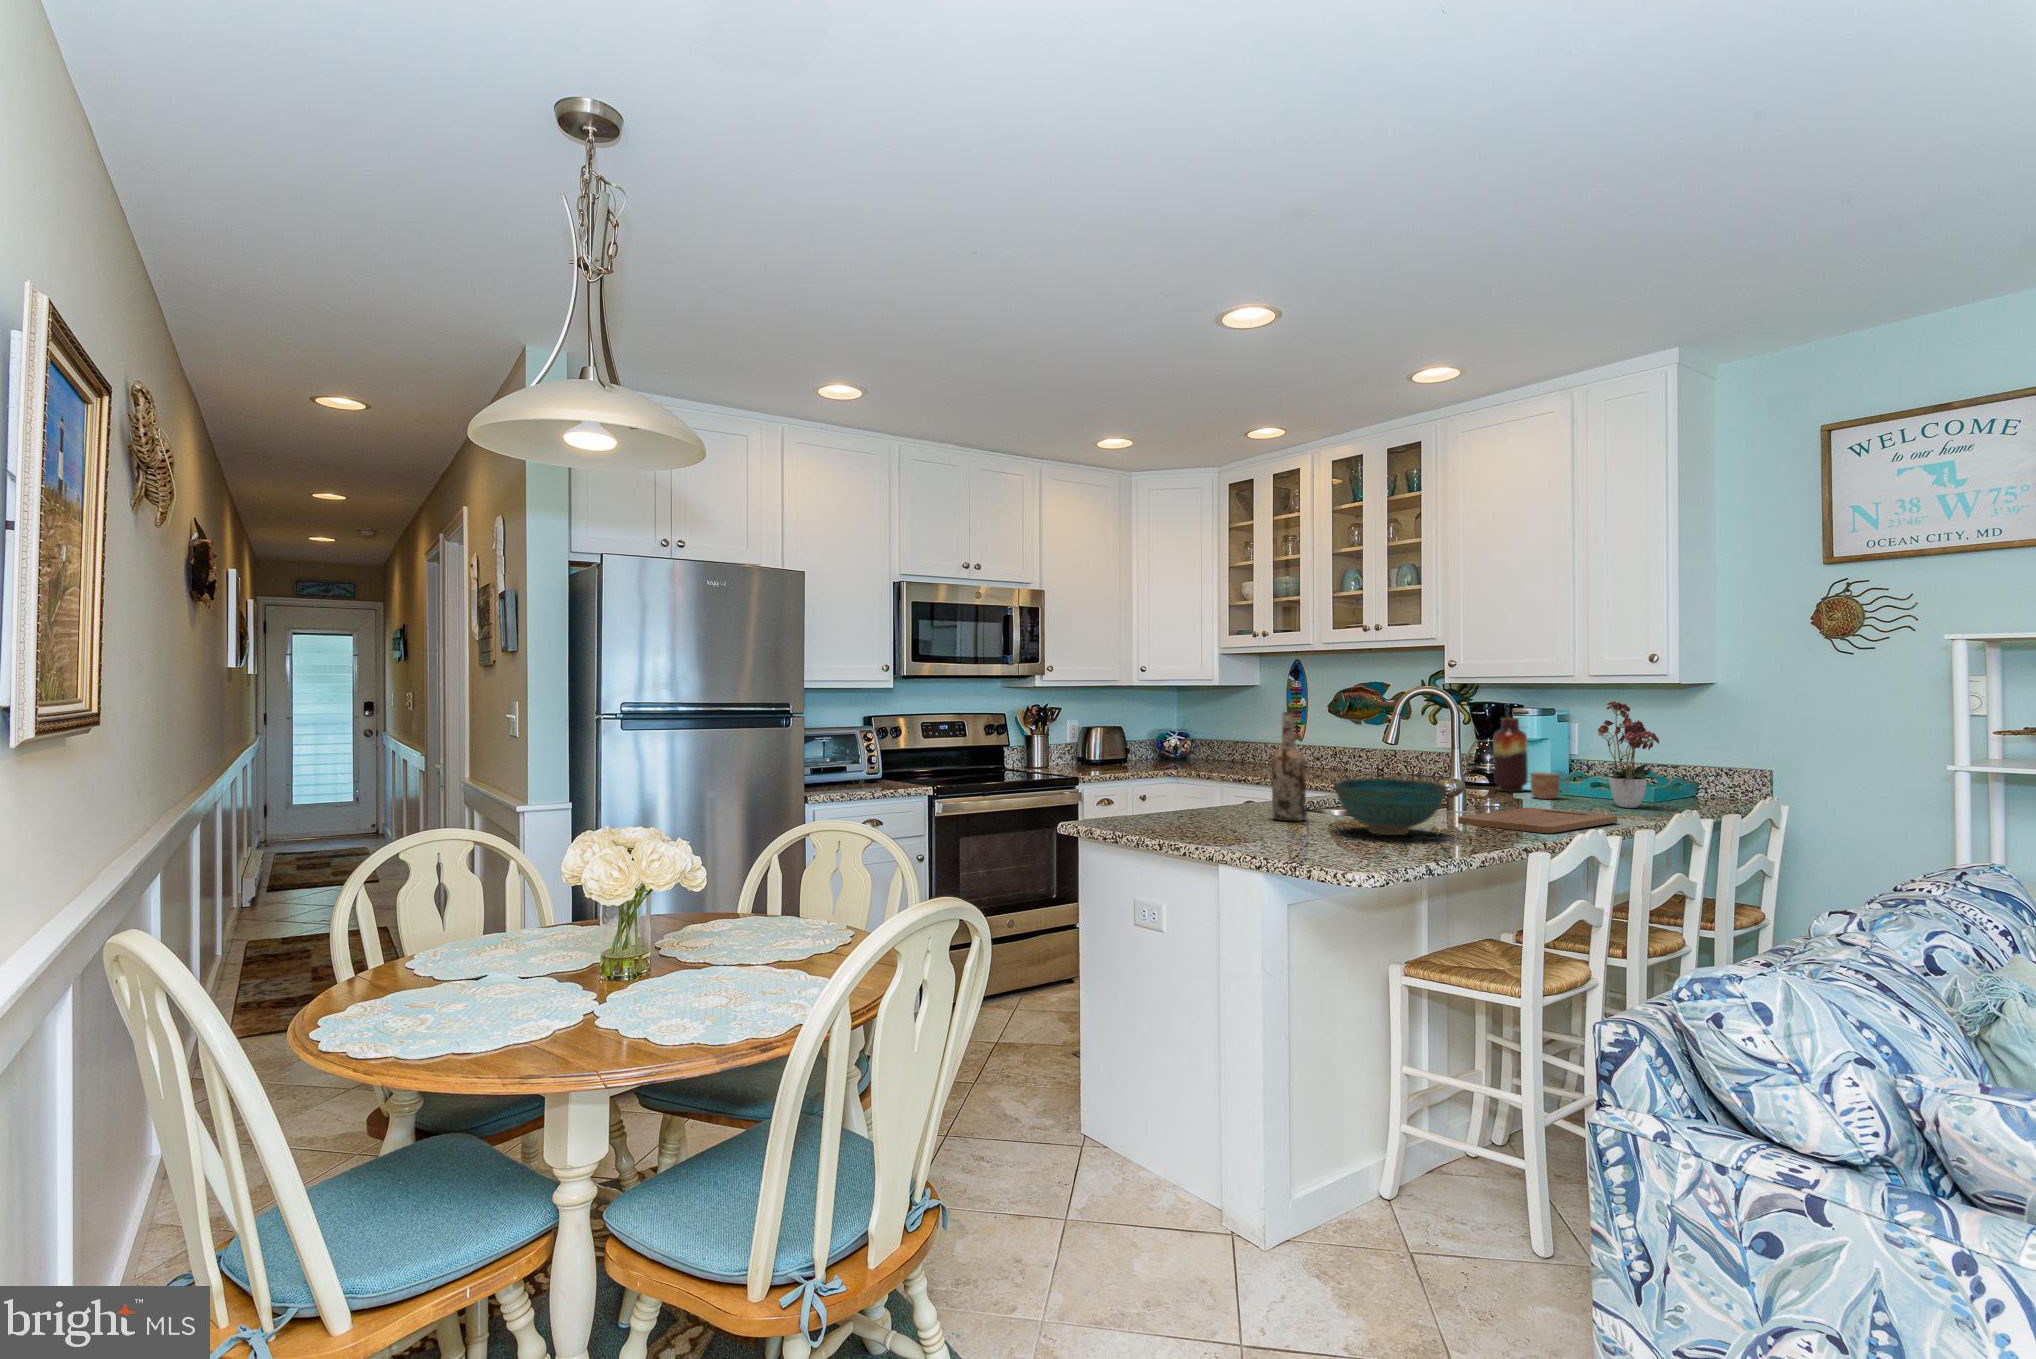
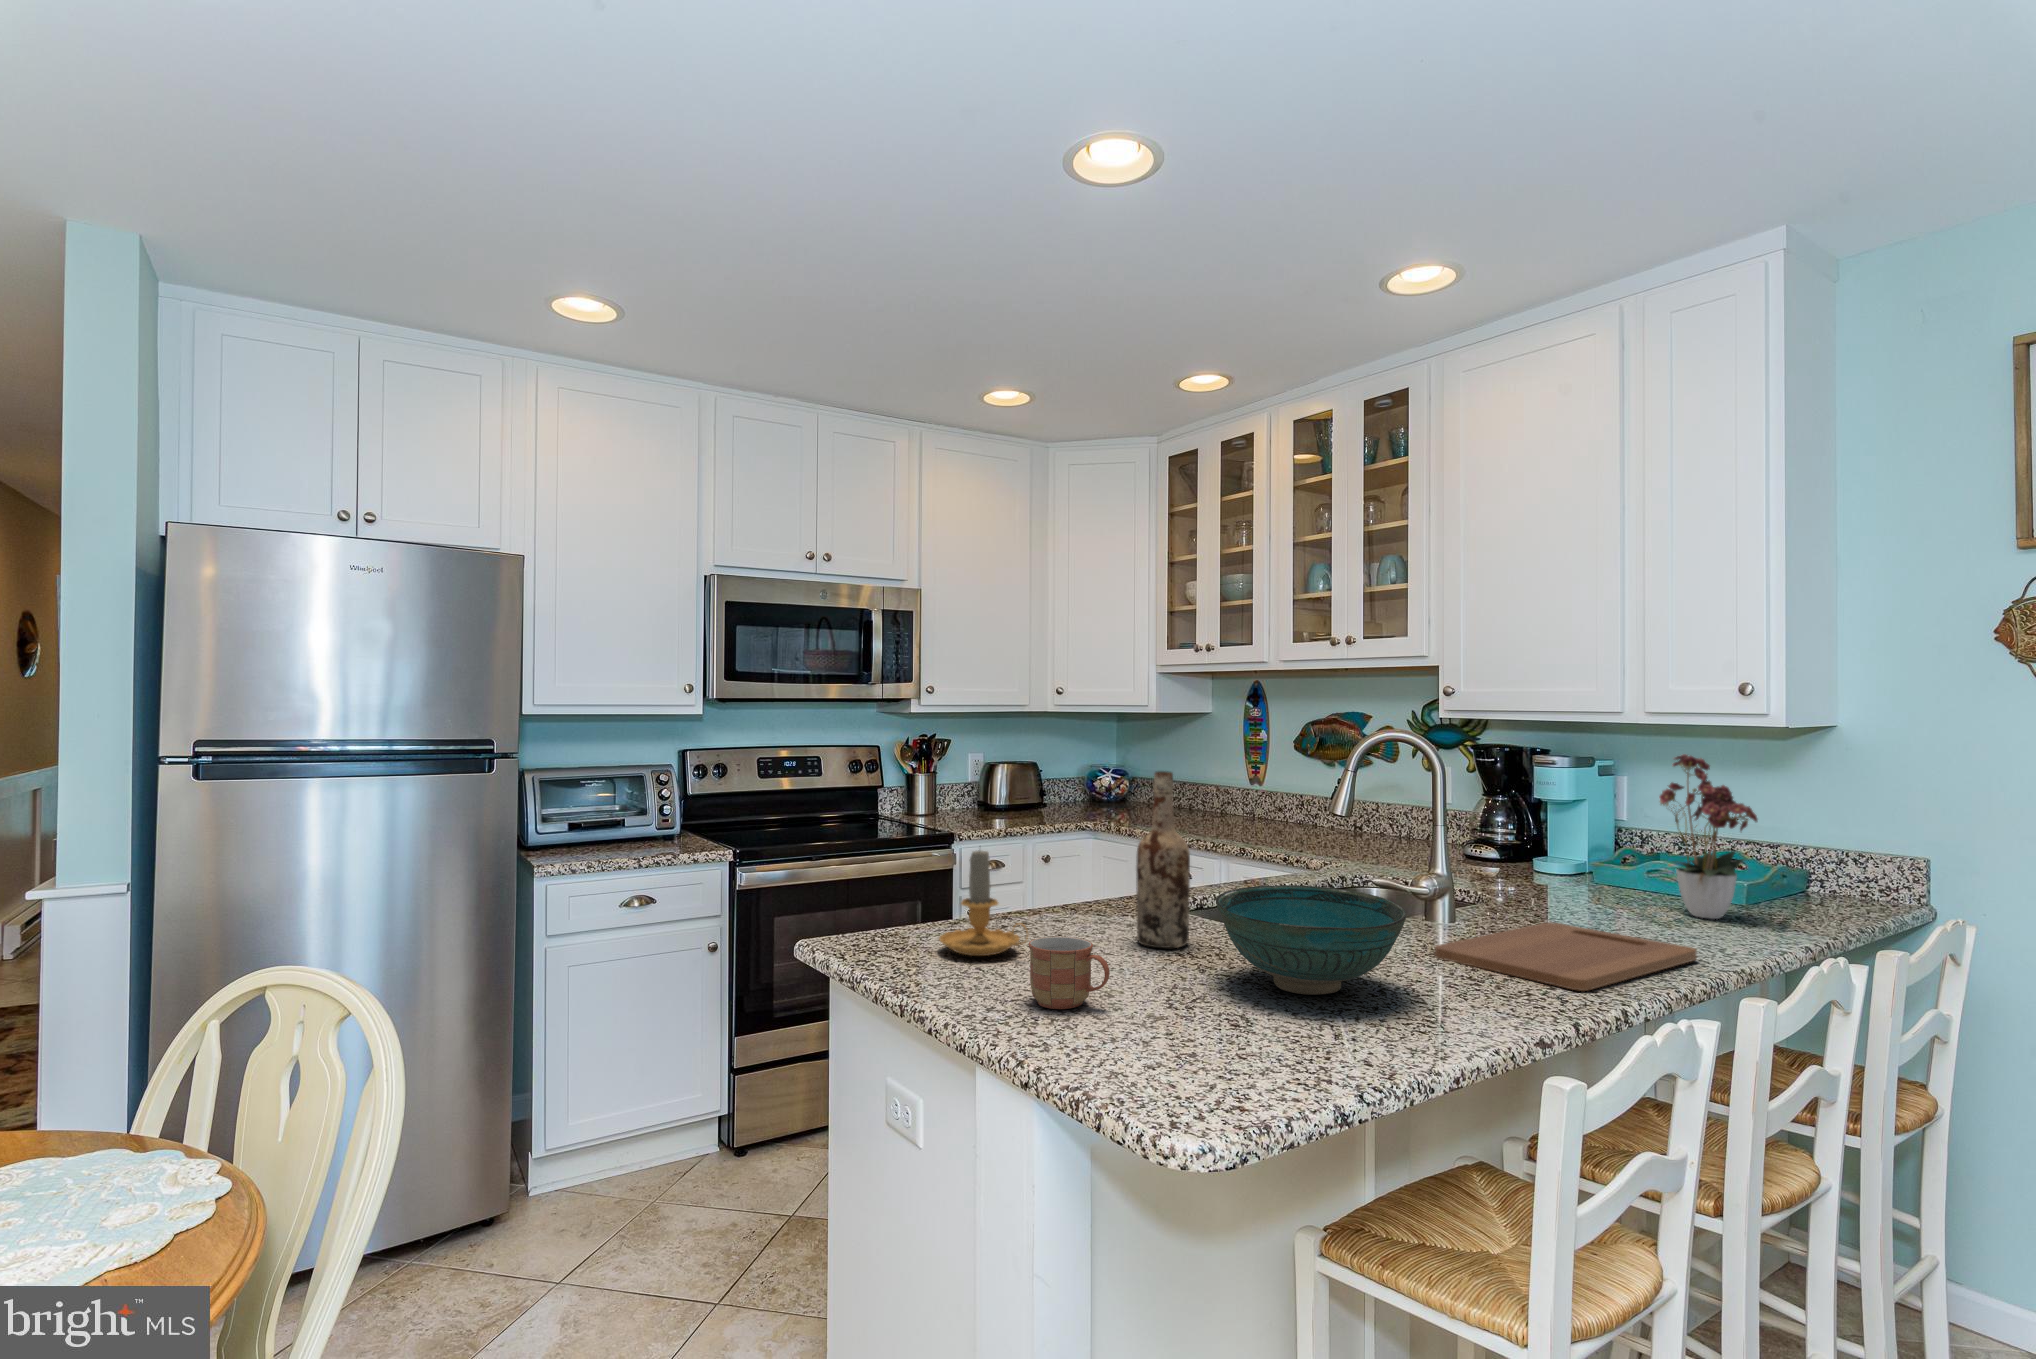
vase: present [1494,718,1528,792] -> none [1505,770,1553,877]
candle: none [1156,757,1215,824] -> present [939,850,1028,956]
mug: present [1530,772,1563,799] -> present [1028,937,1110,1009]

